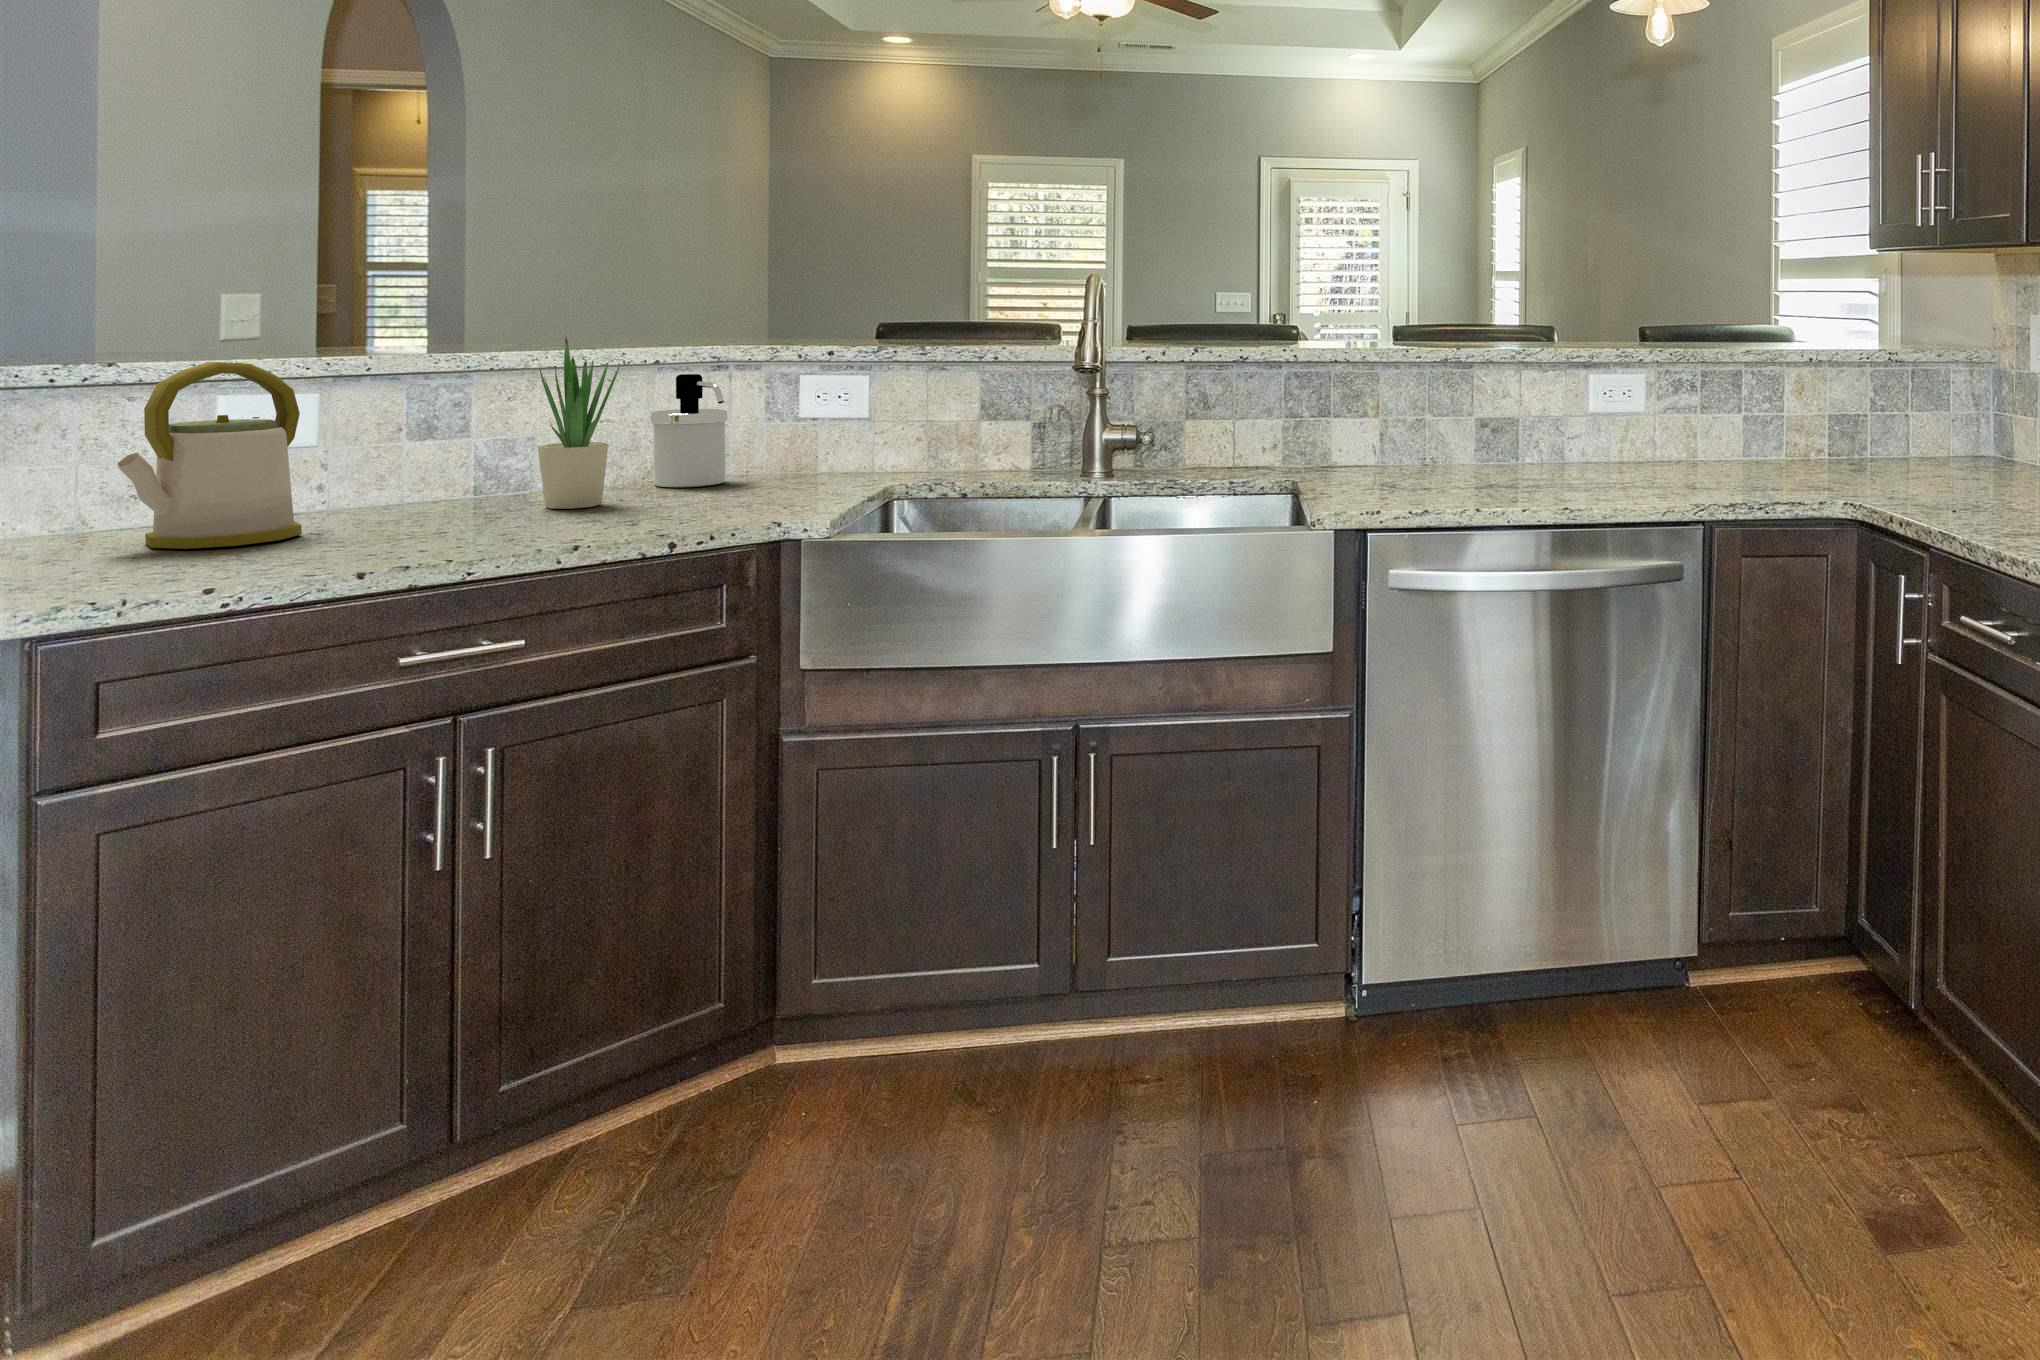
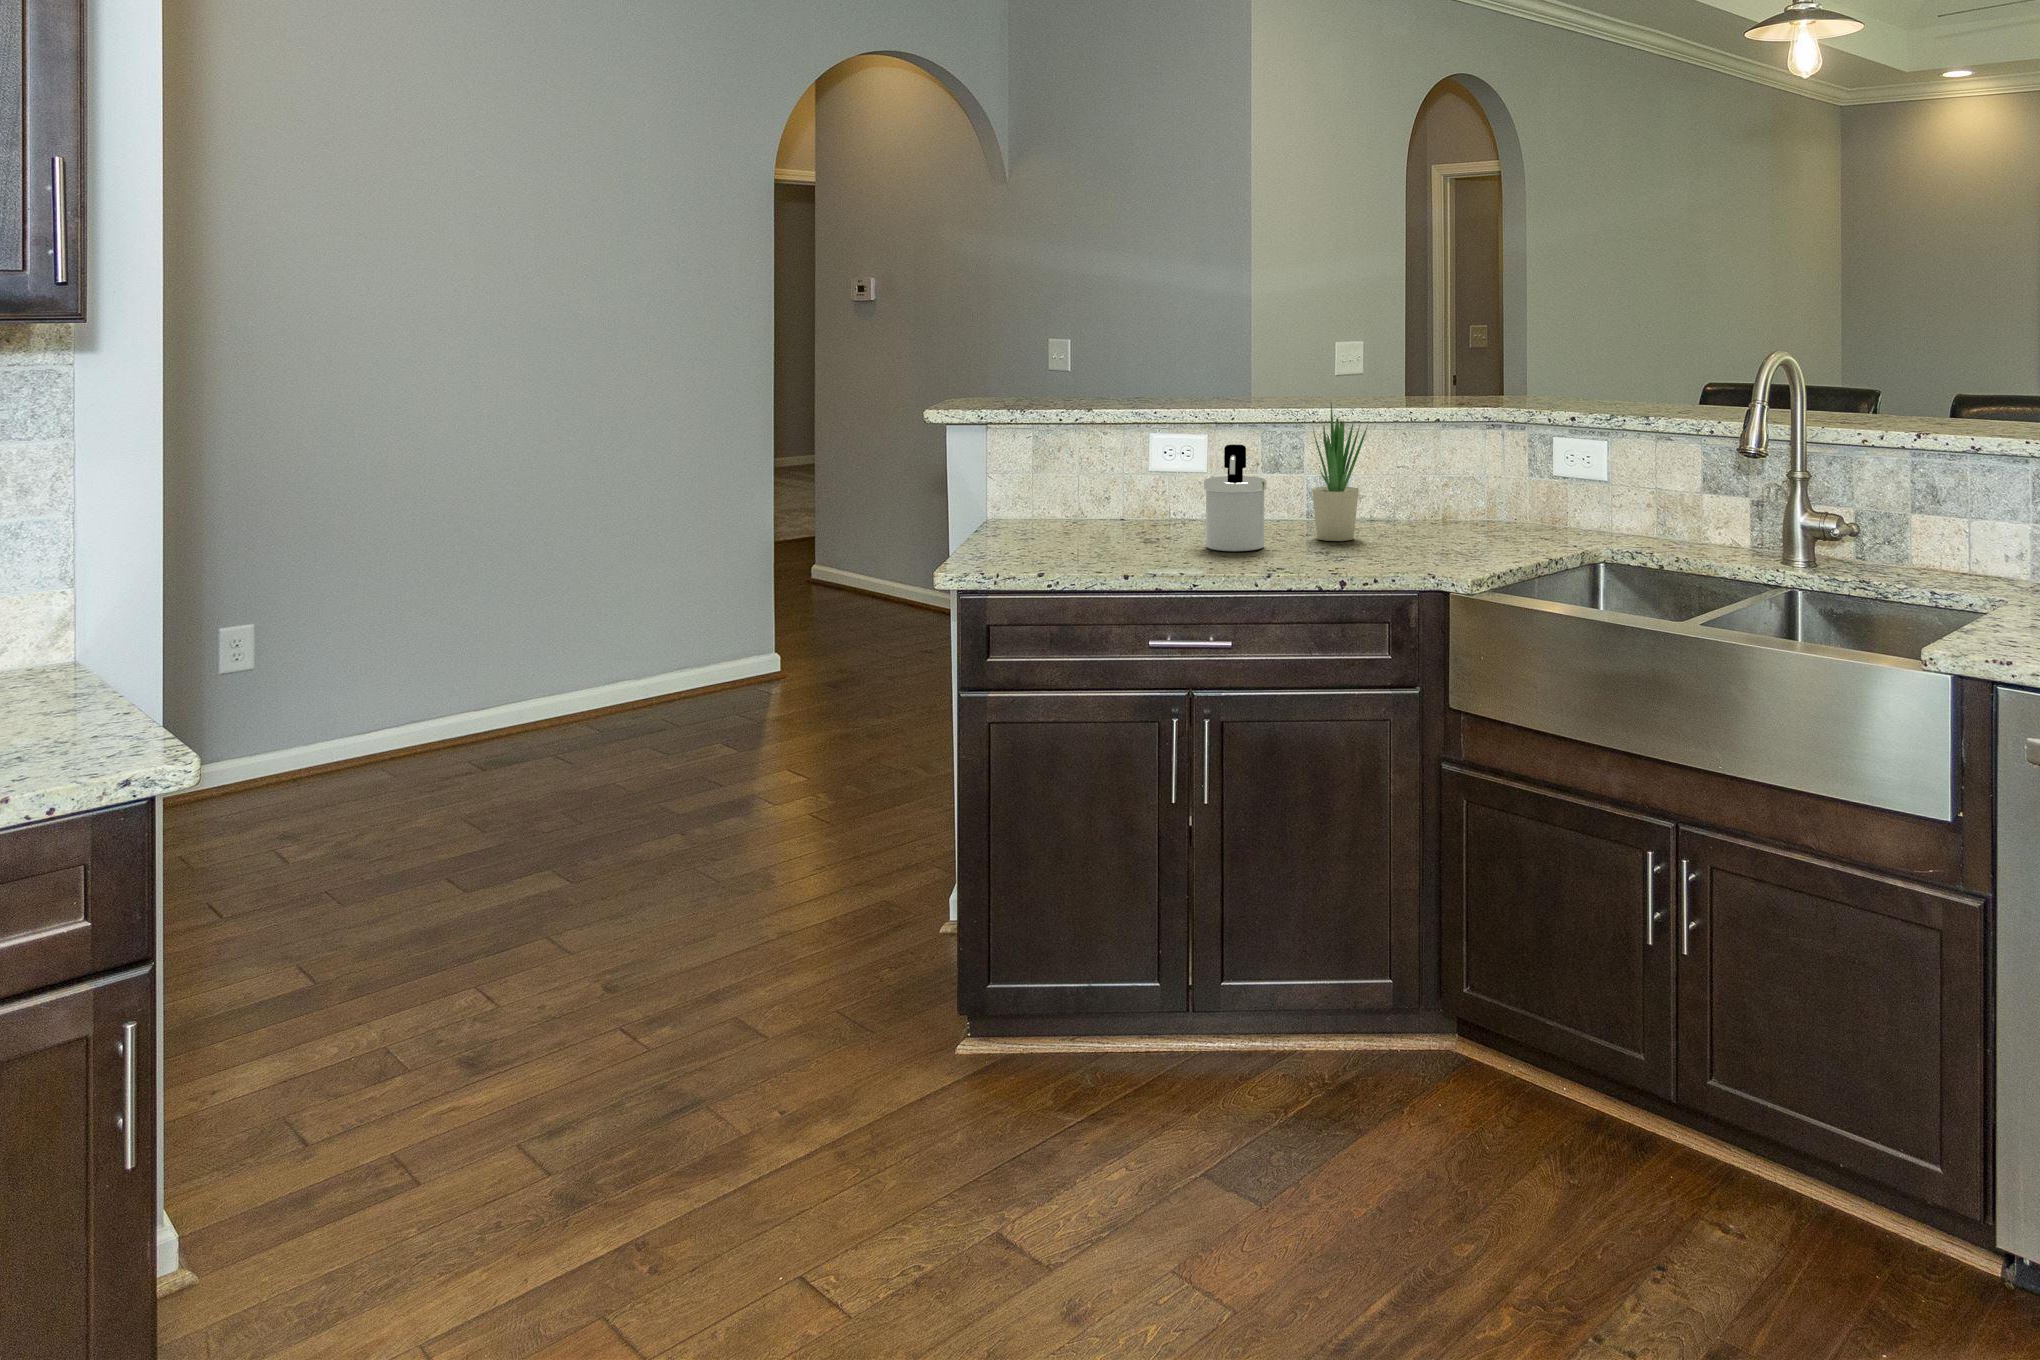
kettle: present [118,362,302,549] -> none [1054,414,1157,544]
soap dispenser: present [651,374,727,487] -> present [1204,444,1266,551]

